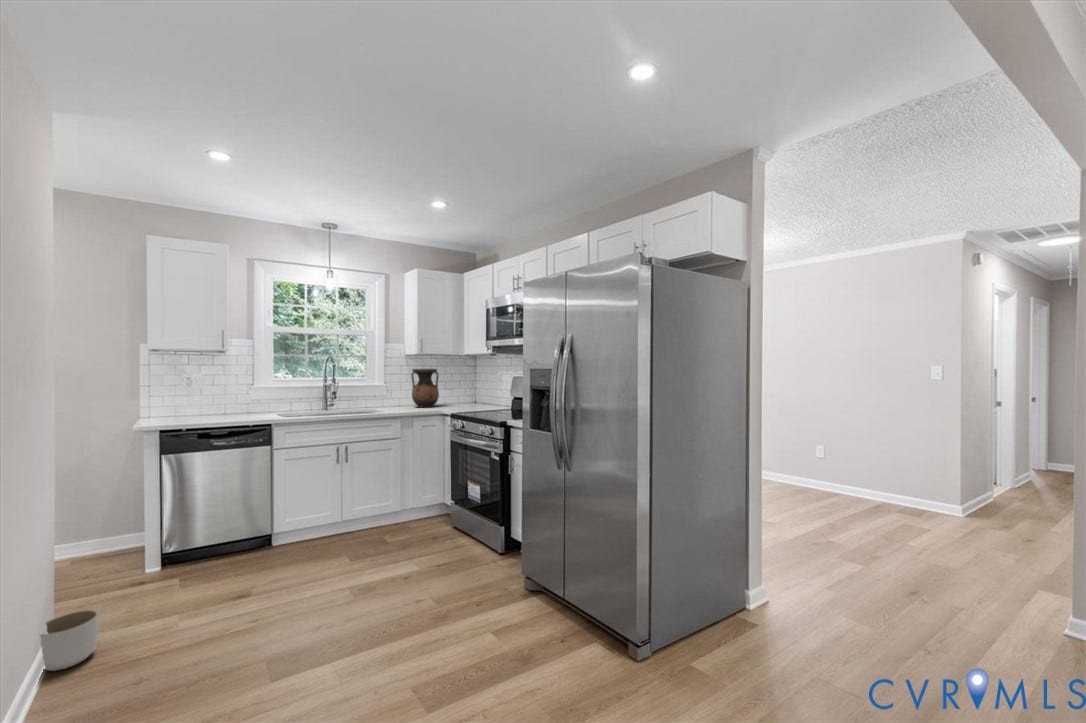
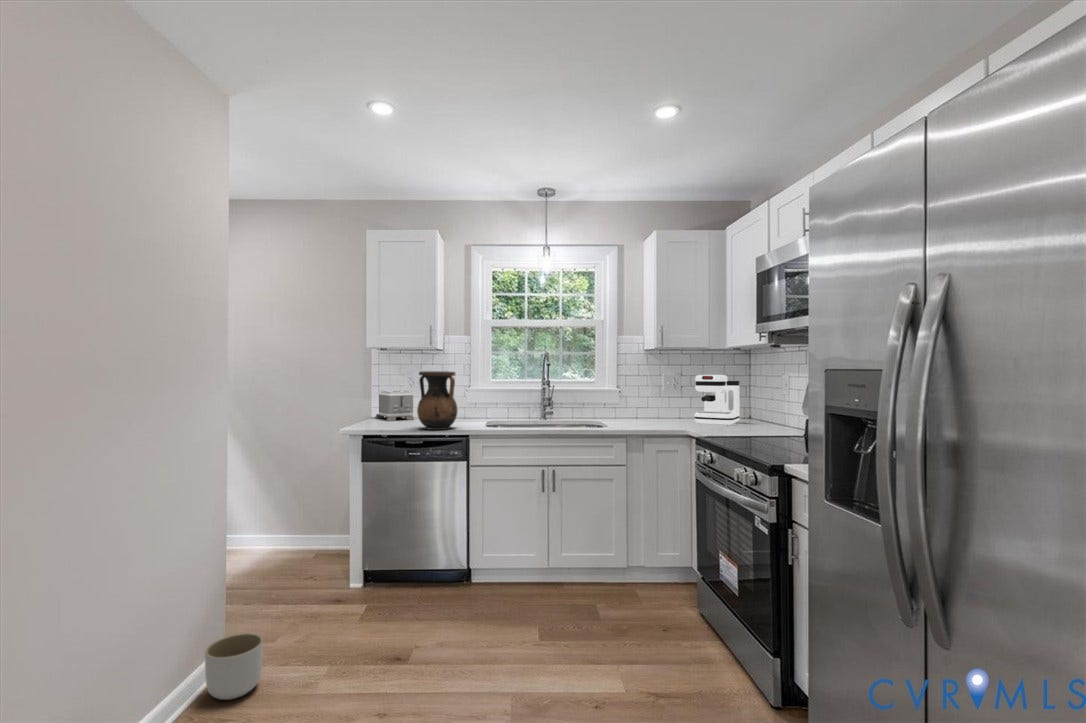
vase: present [411,369,439,407] -> present [417,371,458,430]
coffee maker: none [445,370,474,404] -> present [695,375,740,425]
toaster: none [157,391,205,419] -> present [375,390,414,421]

